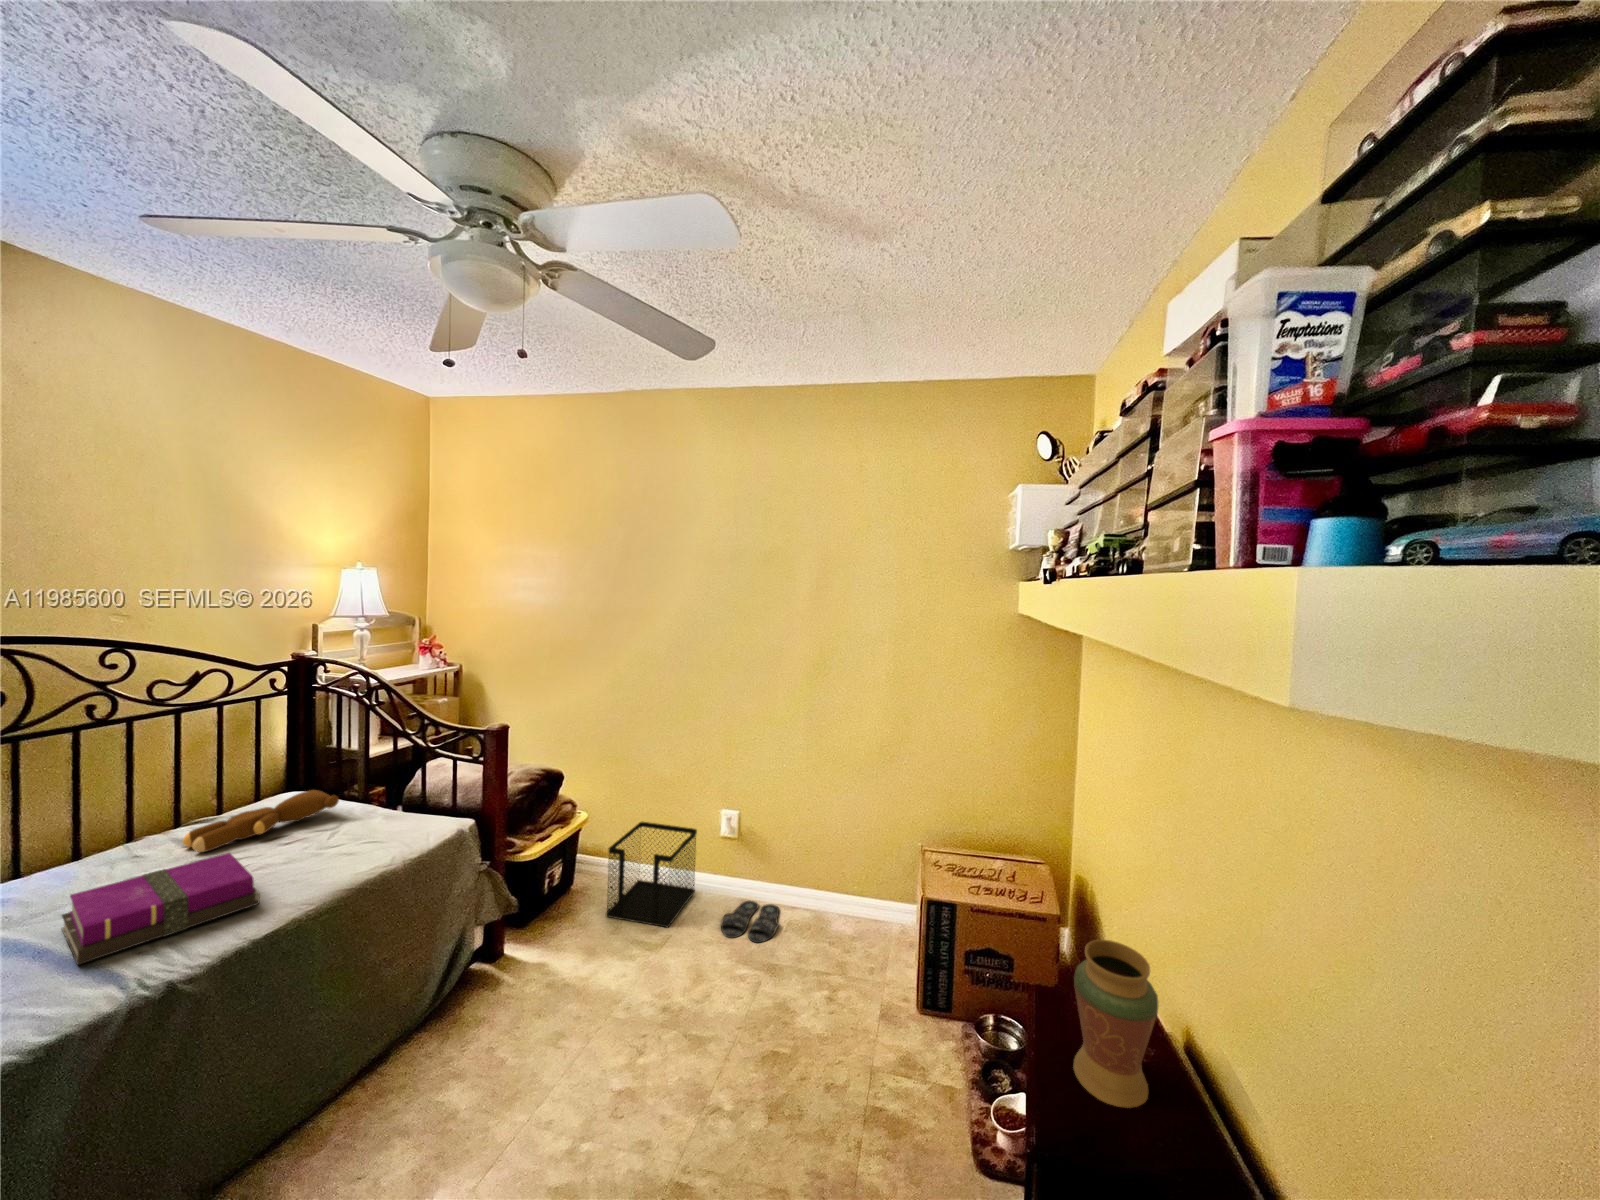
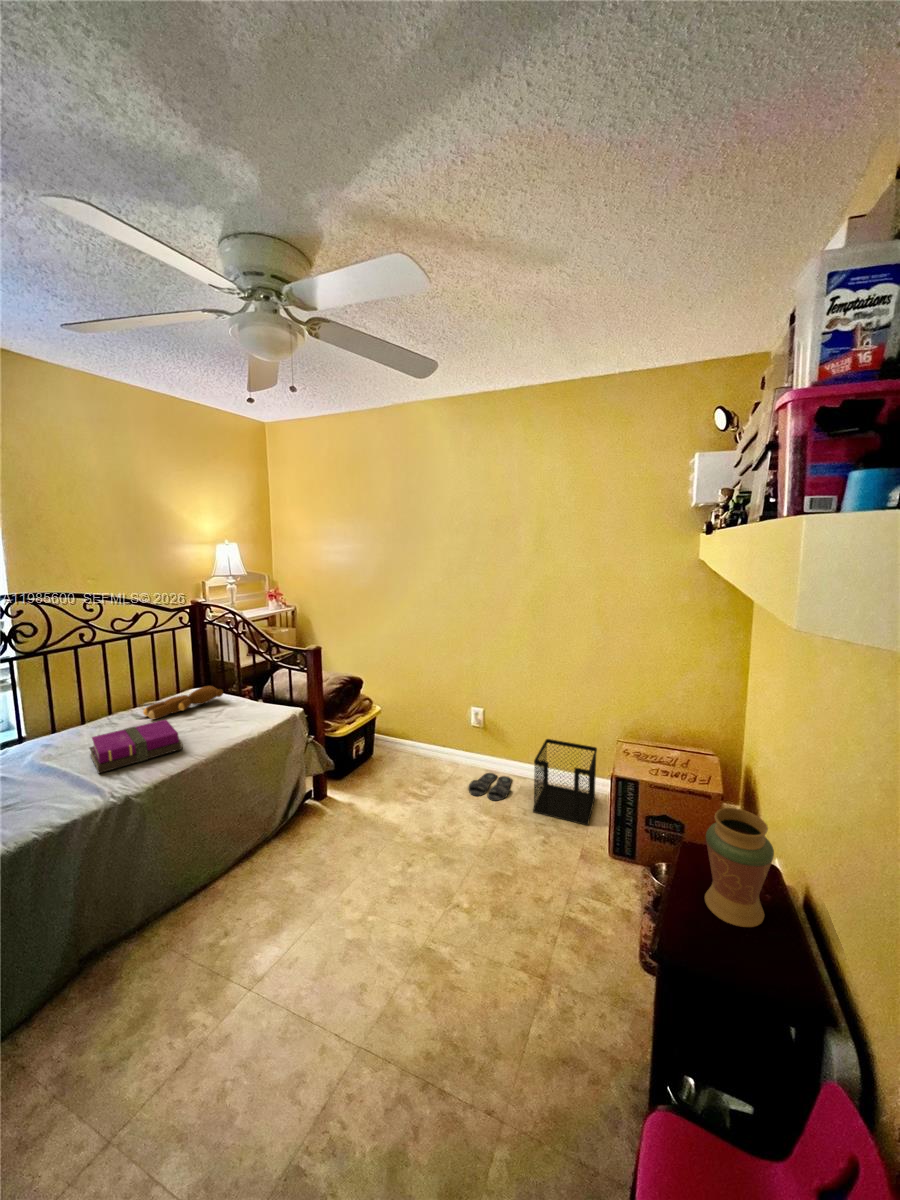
wastebasket: present [606,822,697,928] -> present [533,739,597,825]

